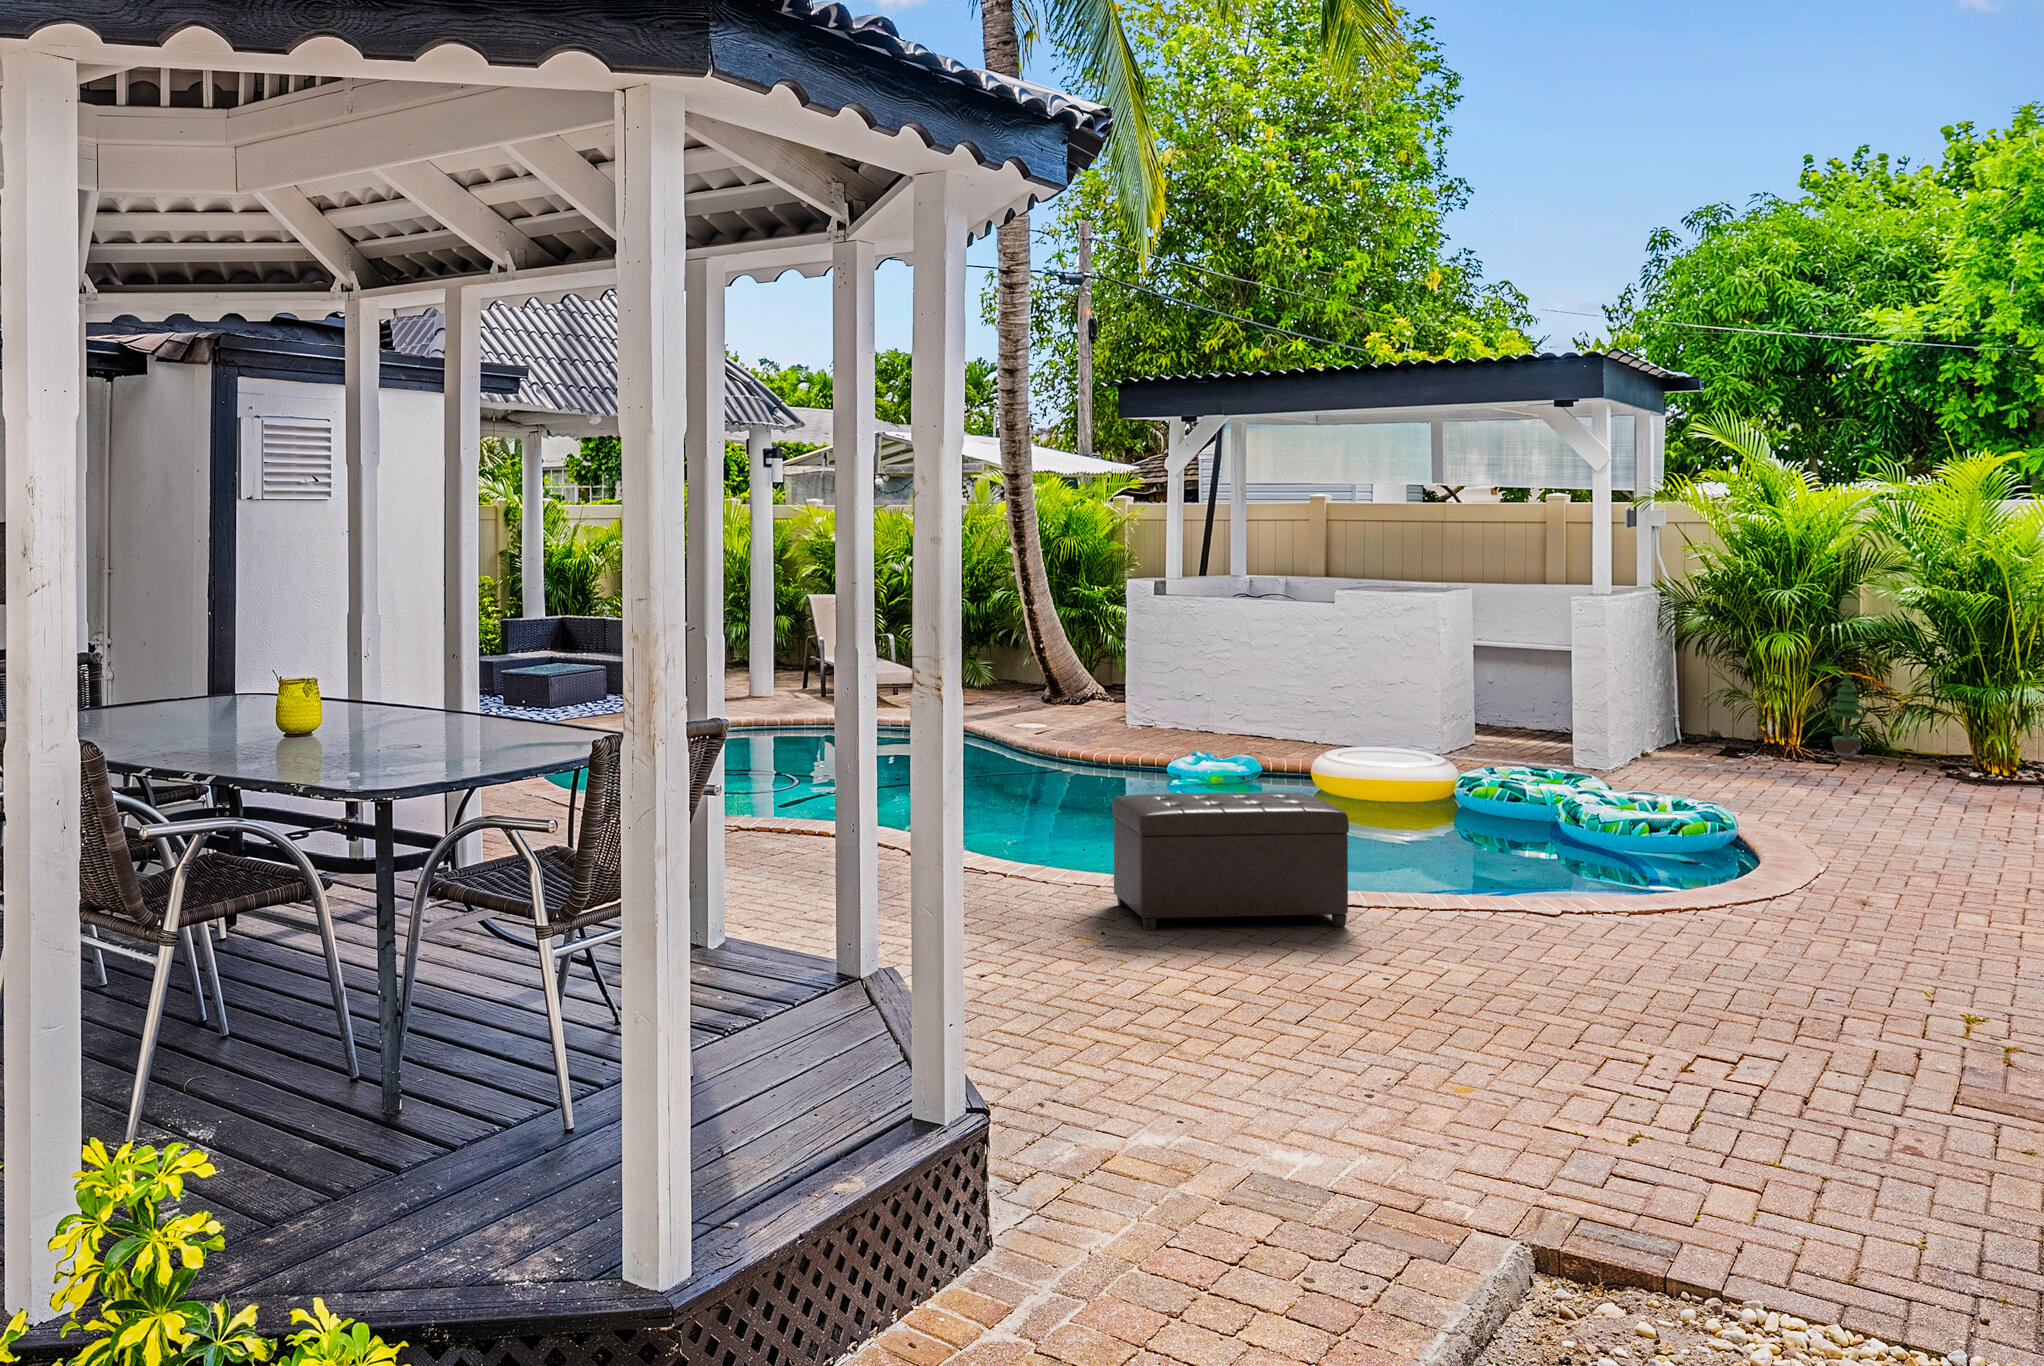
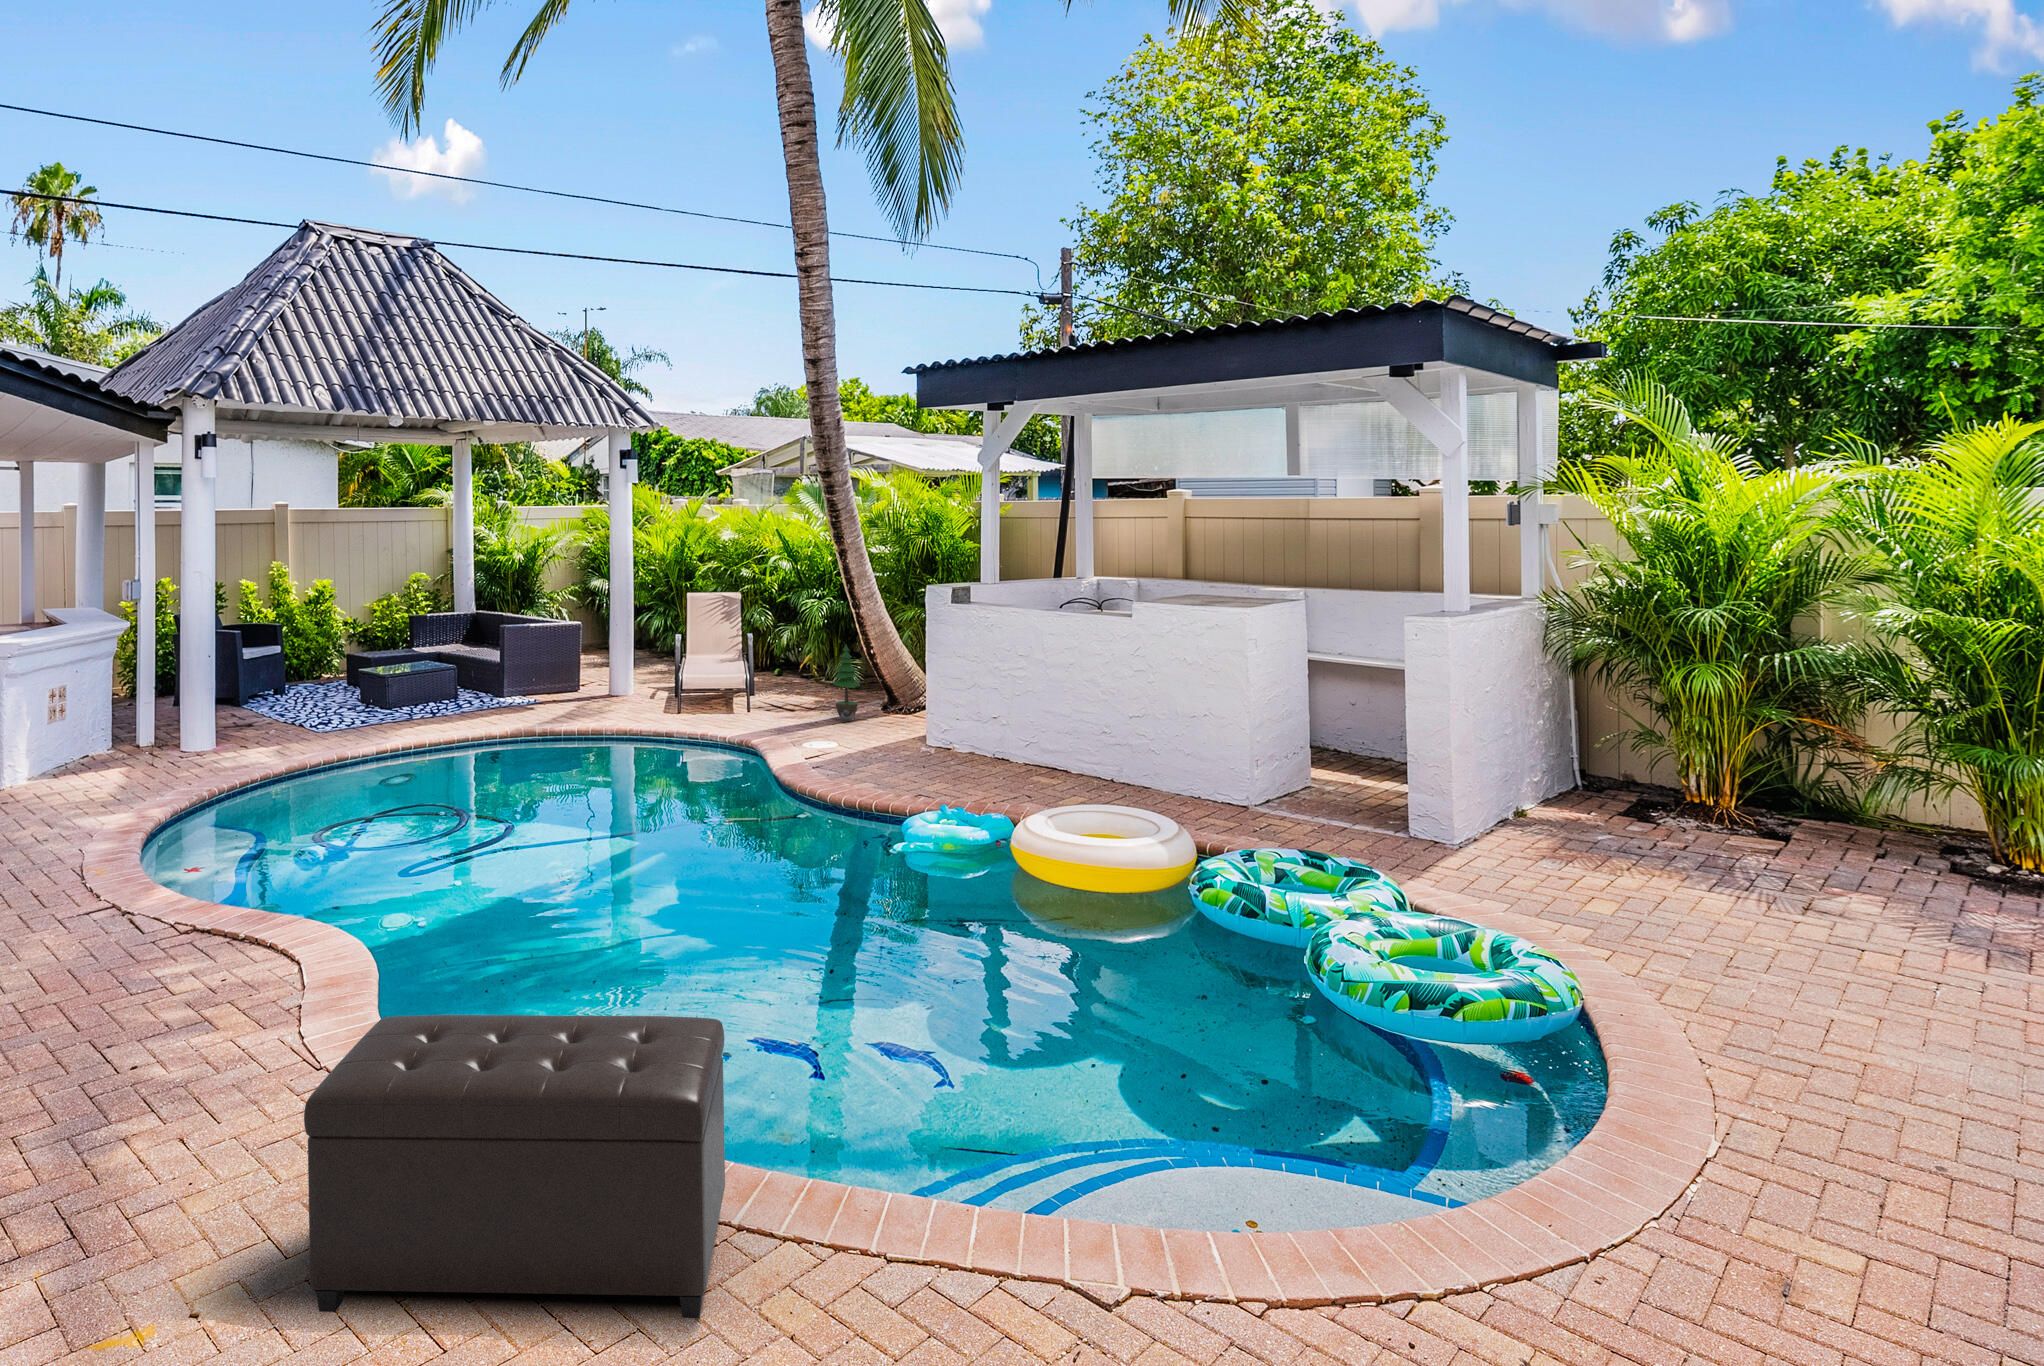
potted tree: present [1829,675,1865,759] -> present [833,644,860,722]

